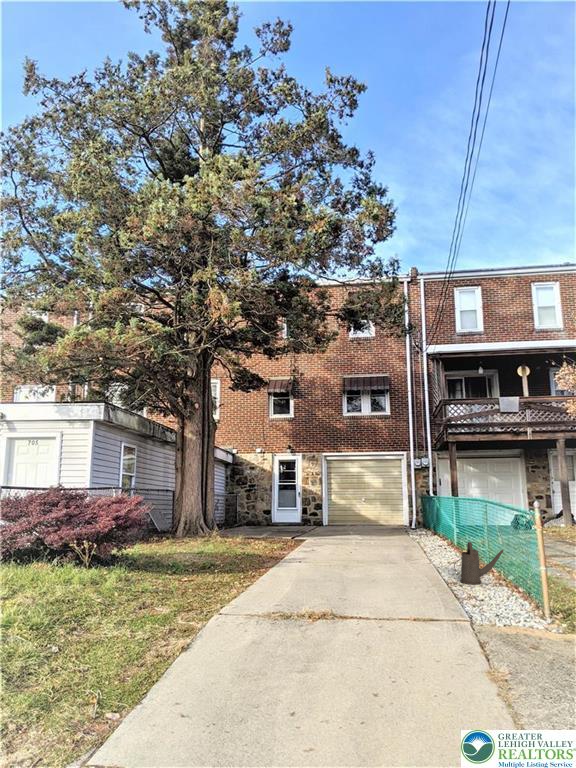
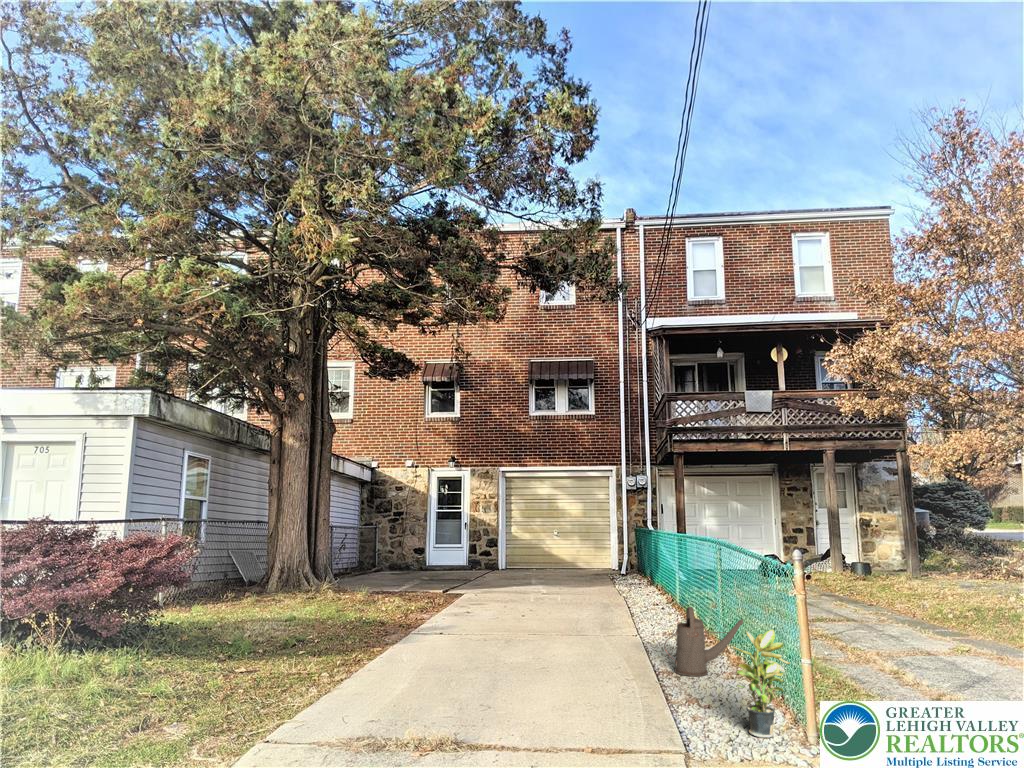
potted plant: none [498,552,534,614] -> present [733,630,790,738]

